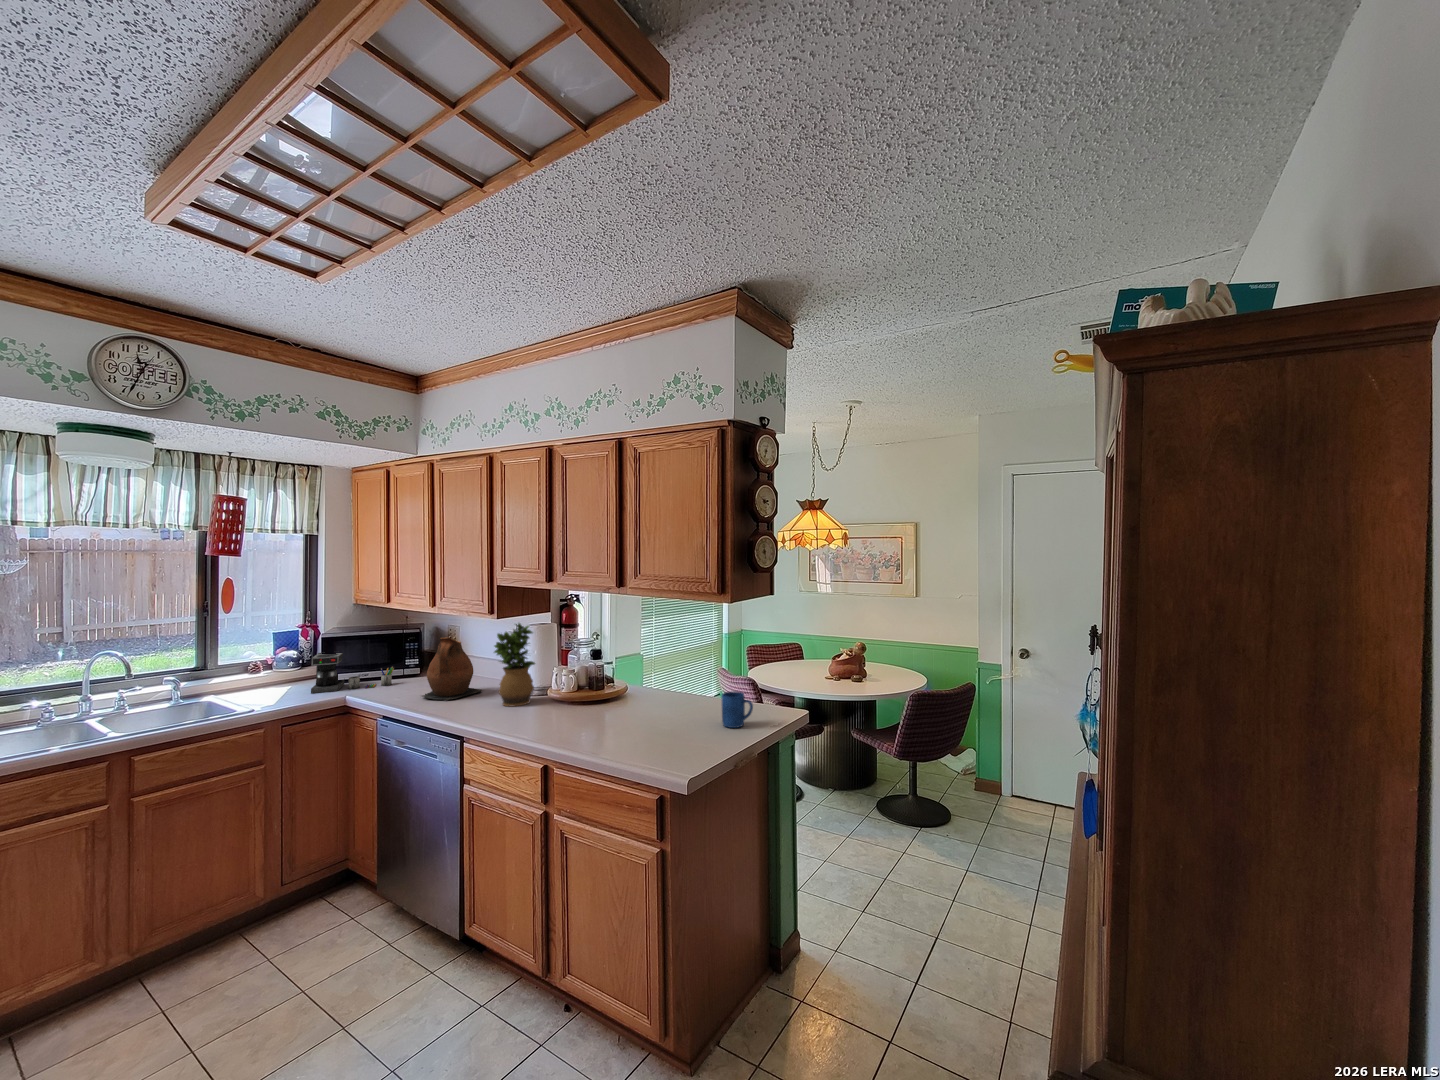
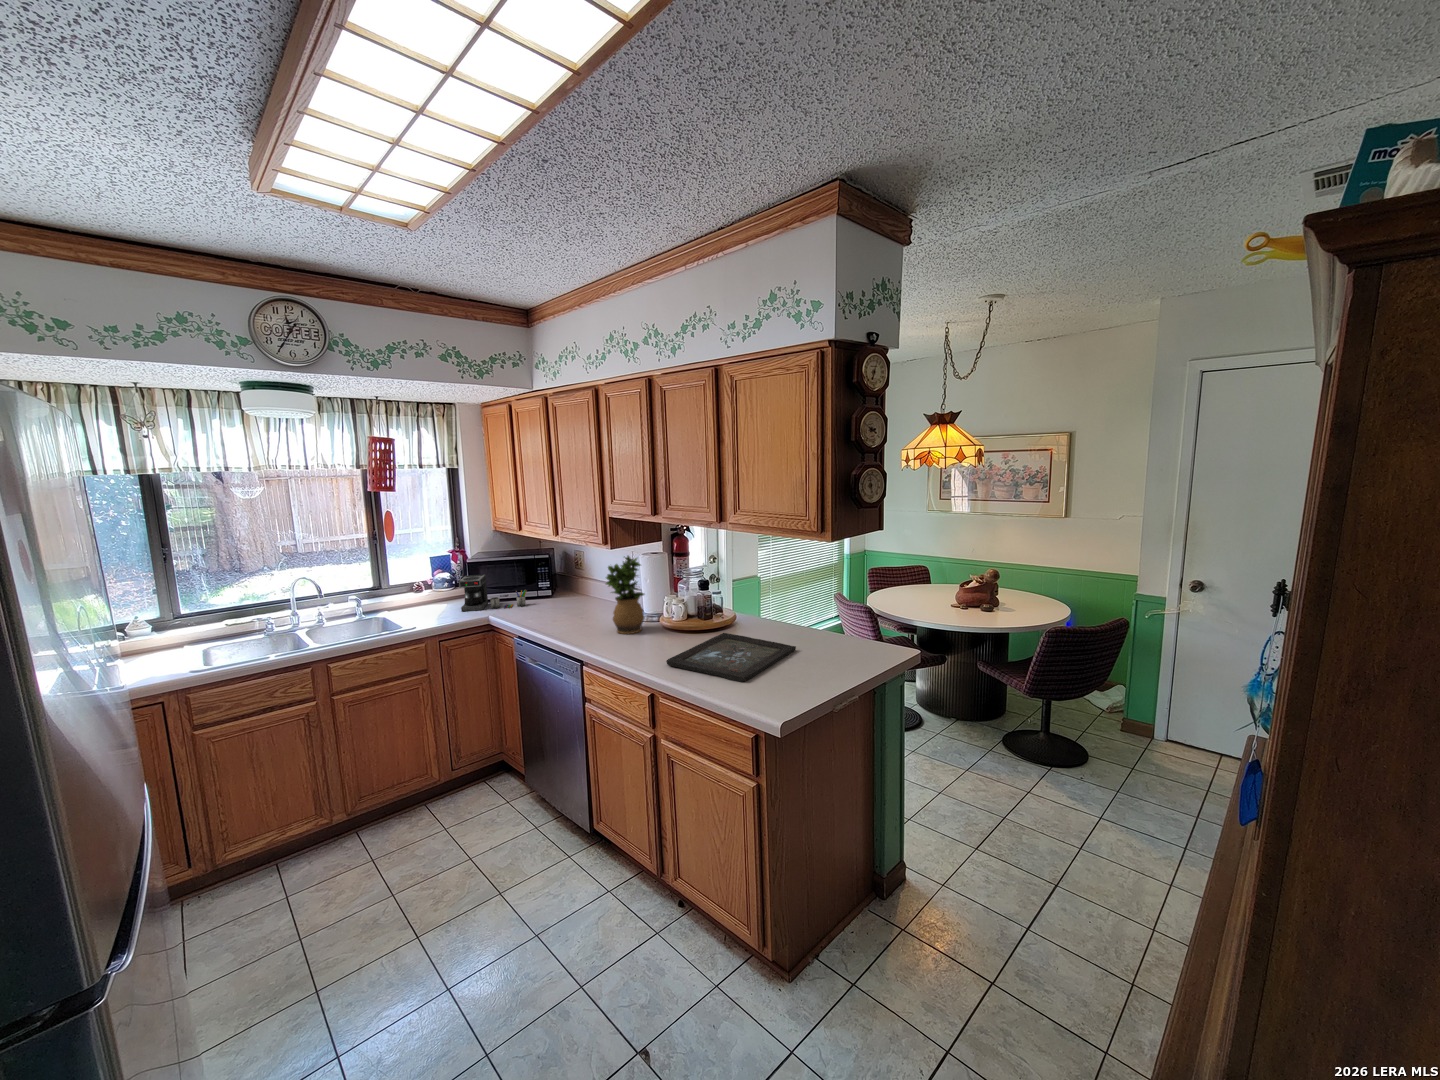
ceramic pitcher: present [422,638,482,700] -> none [547,567,600,624]
mug: present [722,691,753,728] -> none [823,635,856,672]
tray: none [563,699,693,742] -> present [666,633,796,682]

